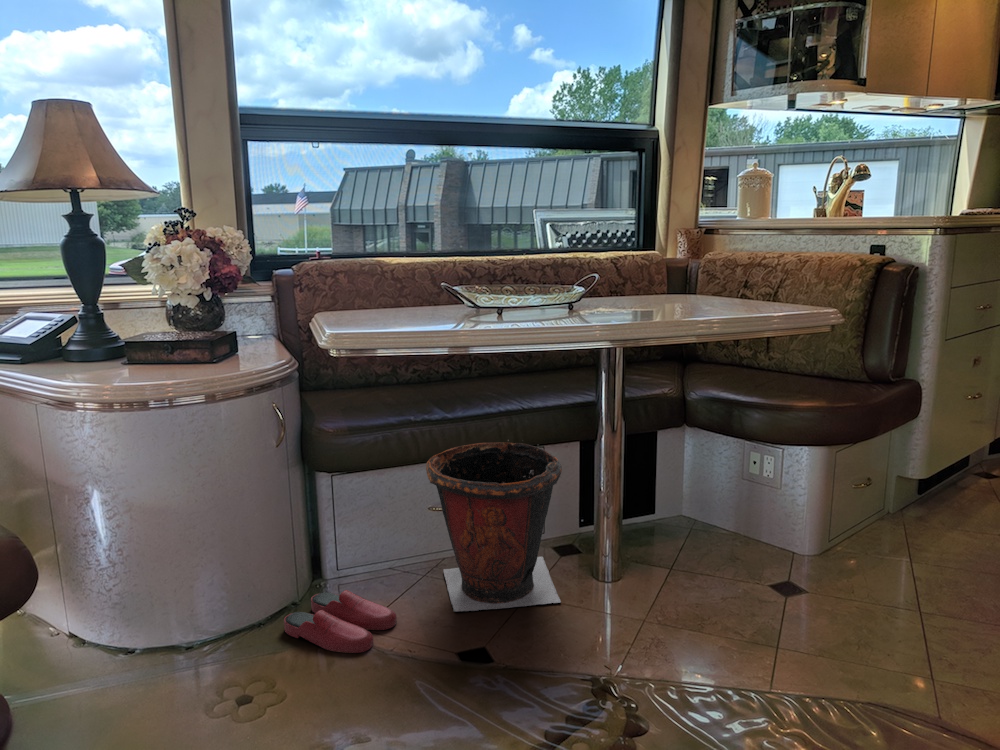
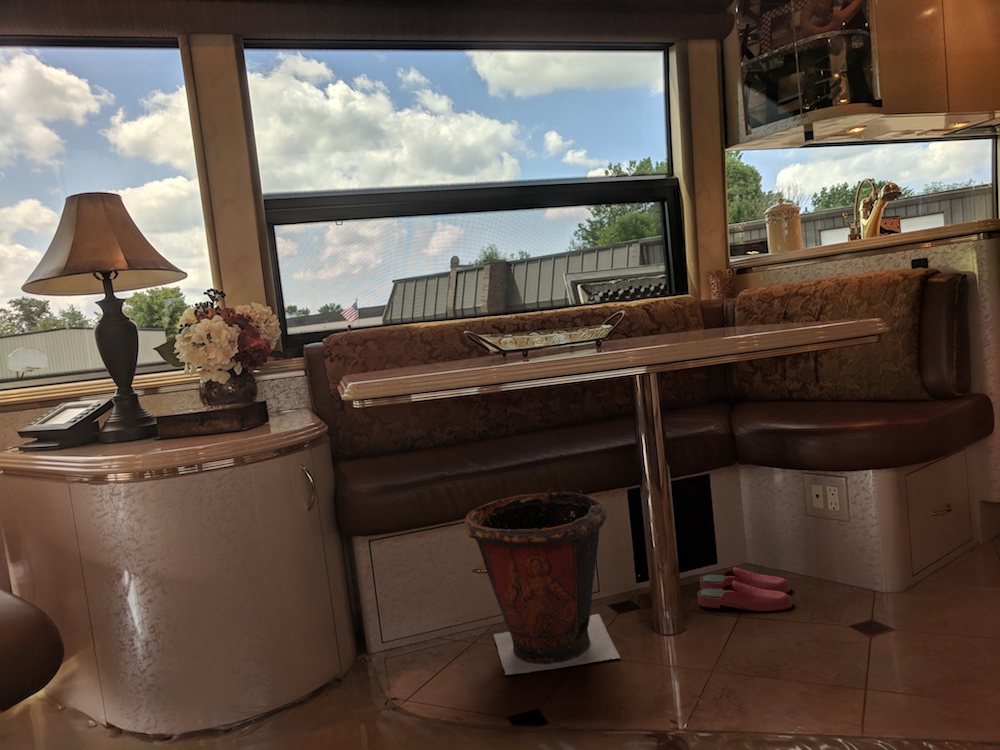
slippers: present [284,590,397,653] -> present [698,567,792,611]

